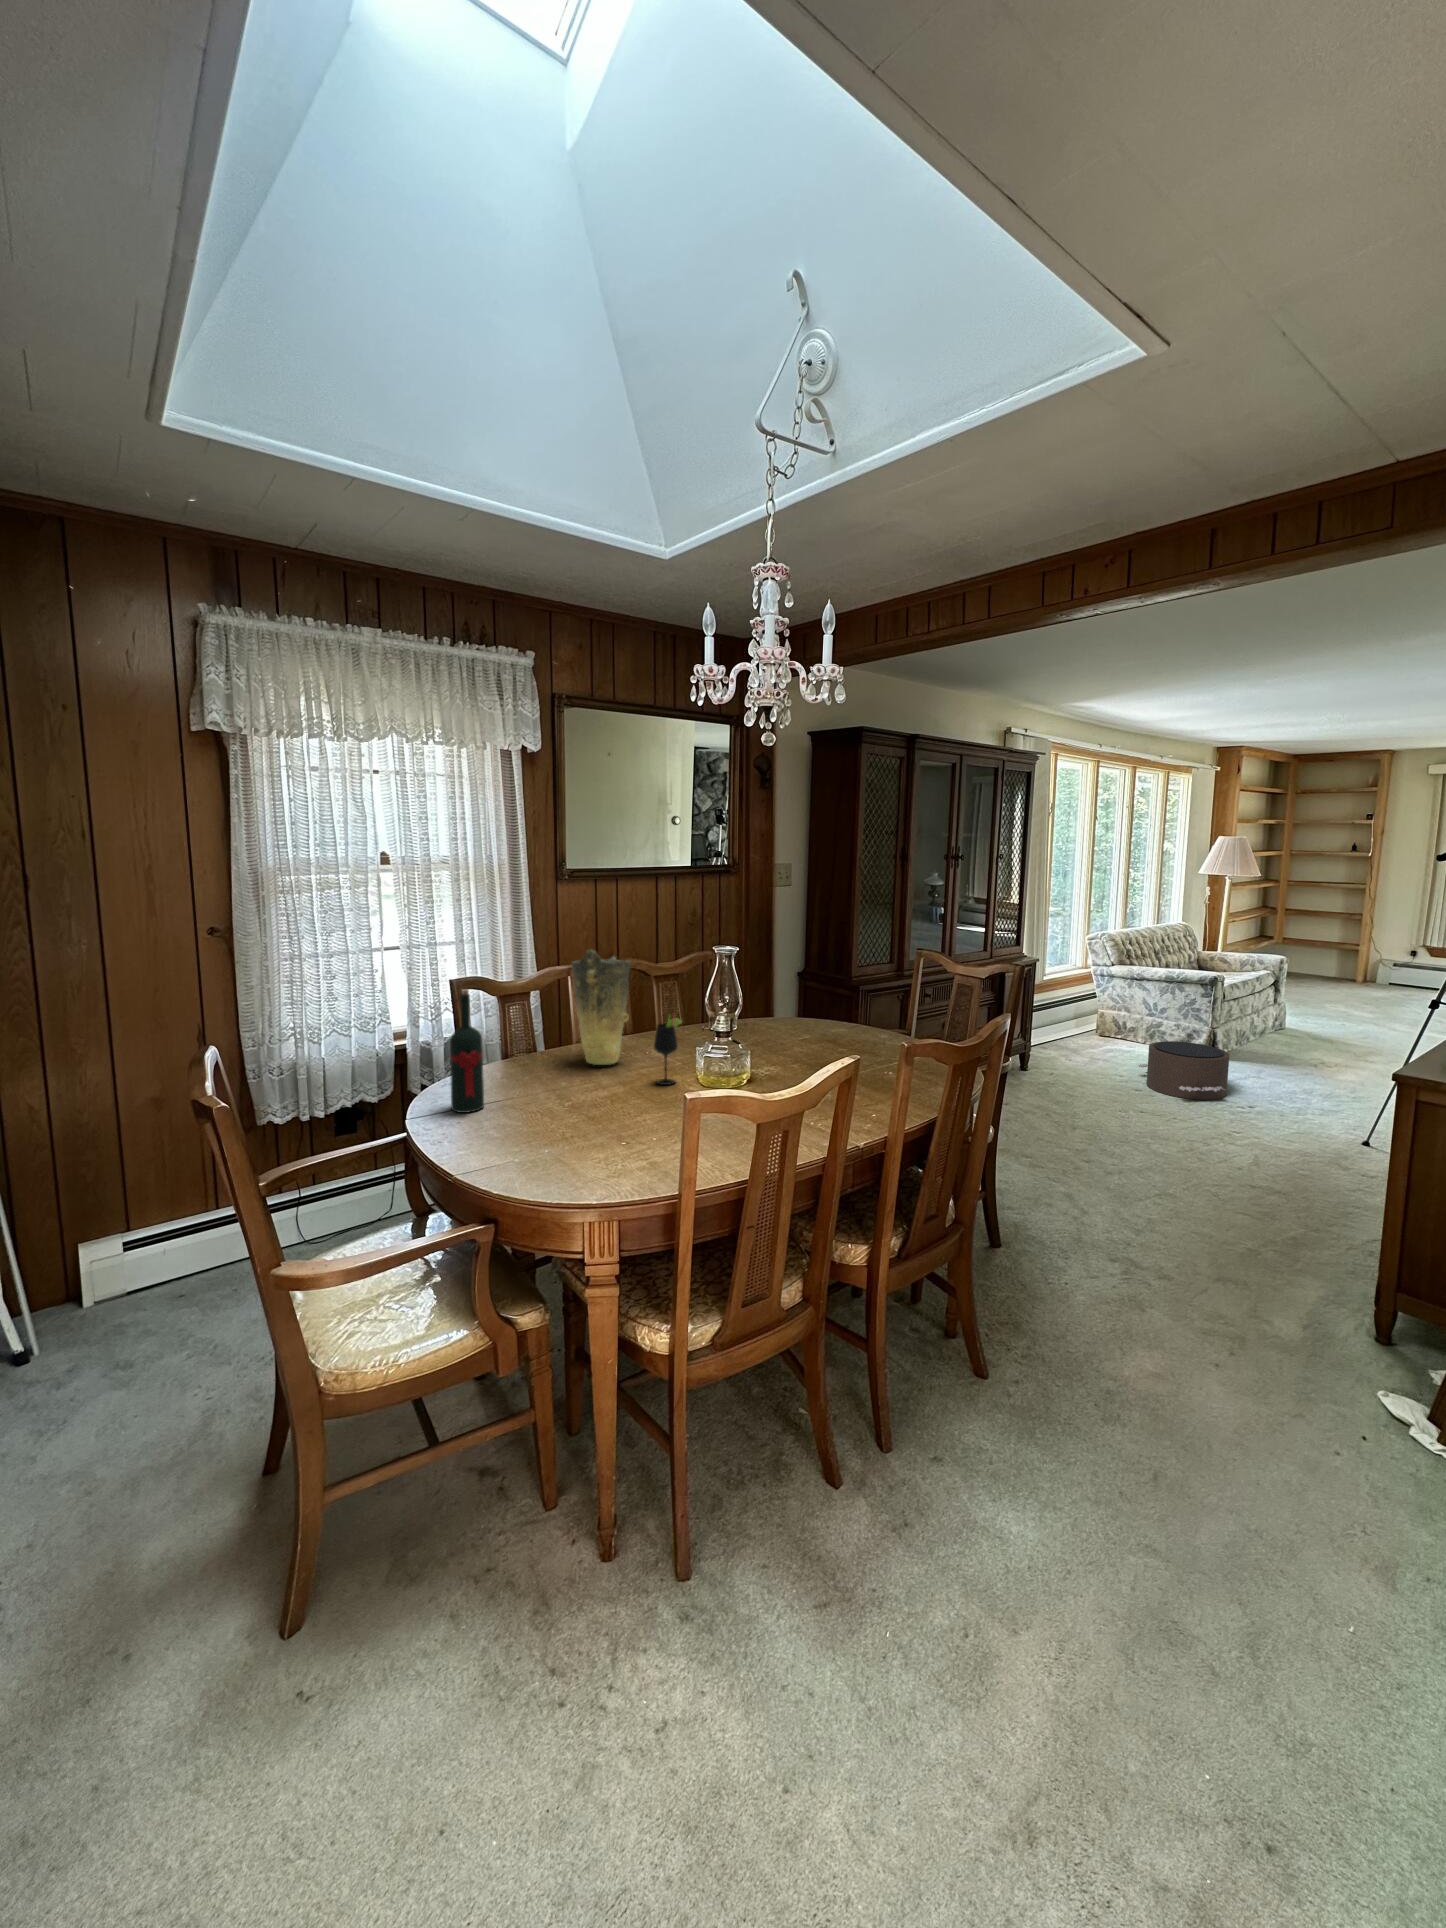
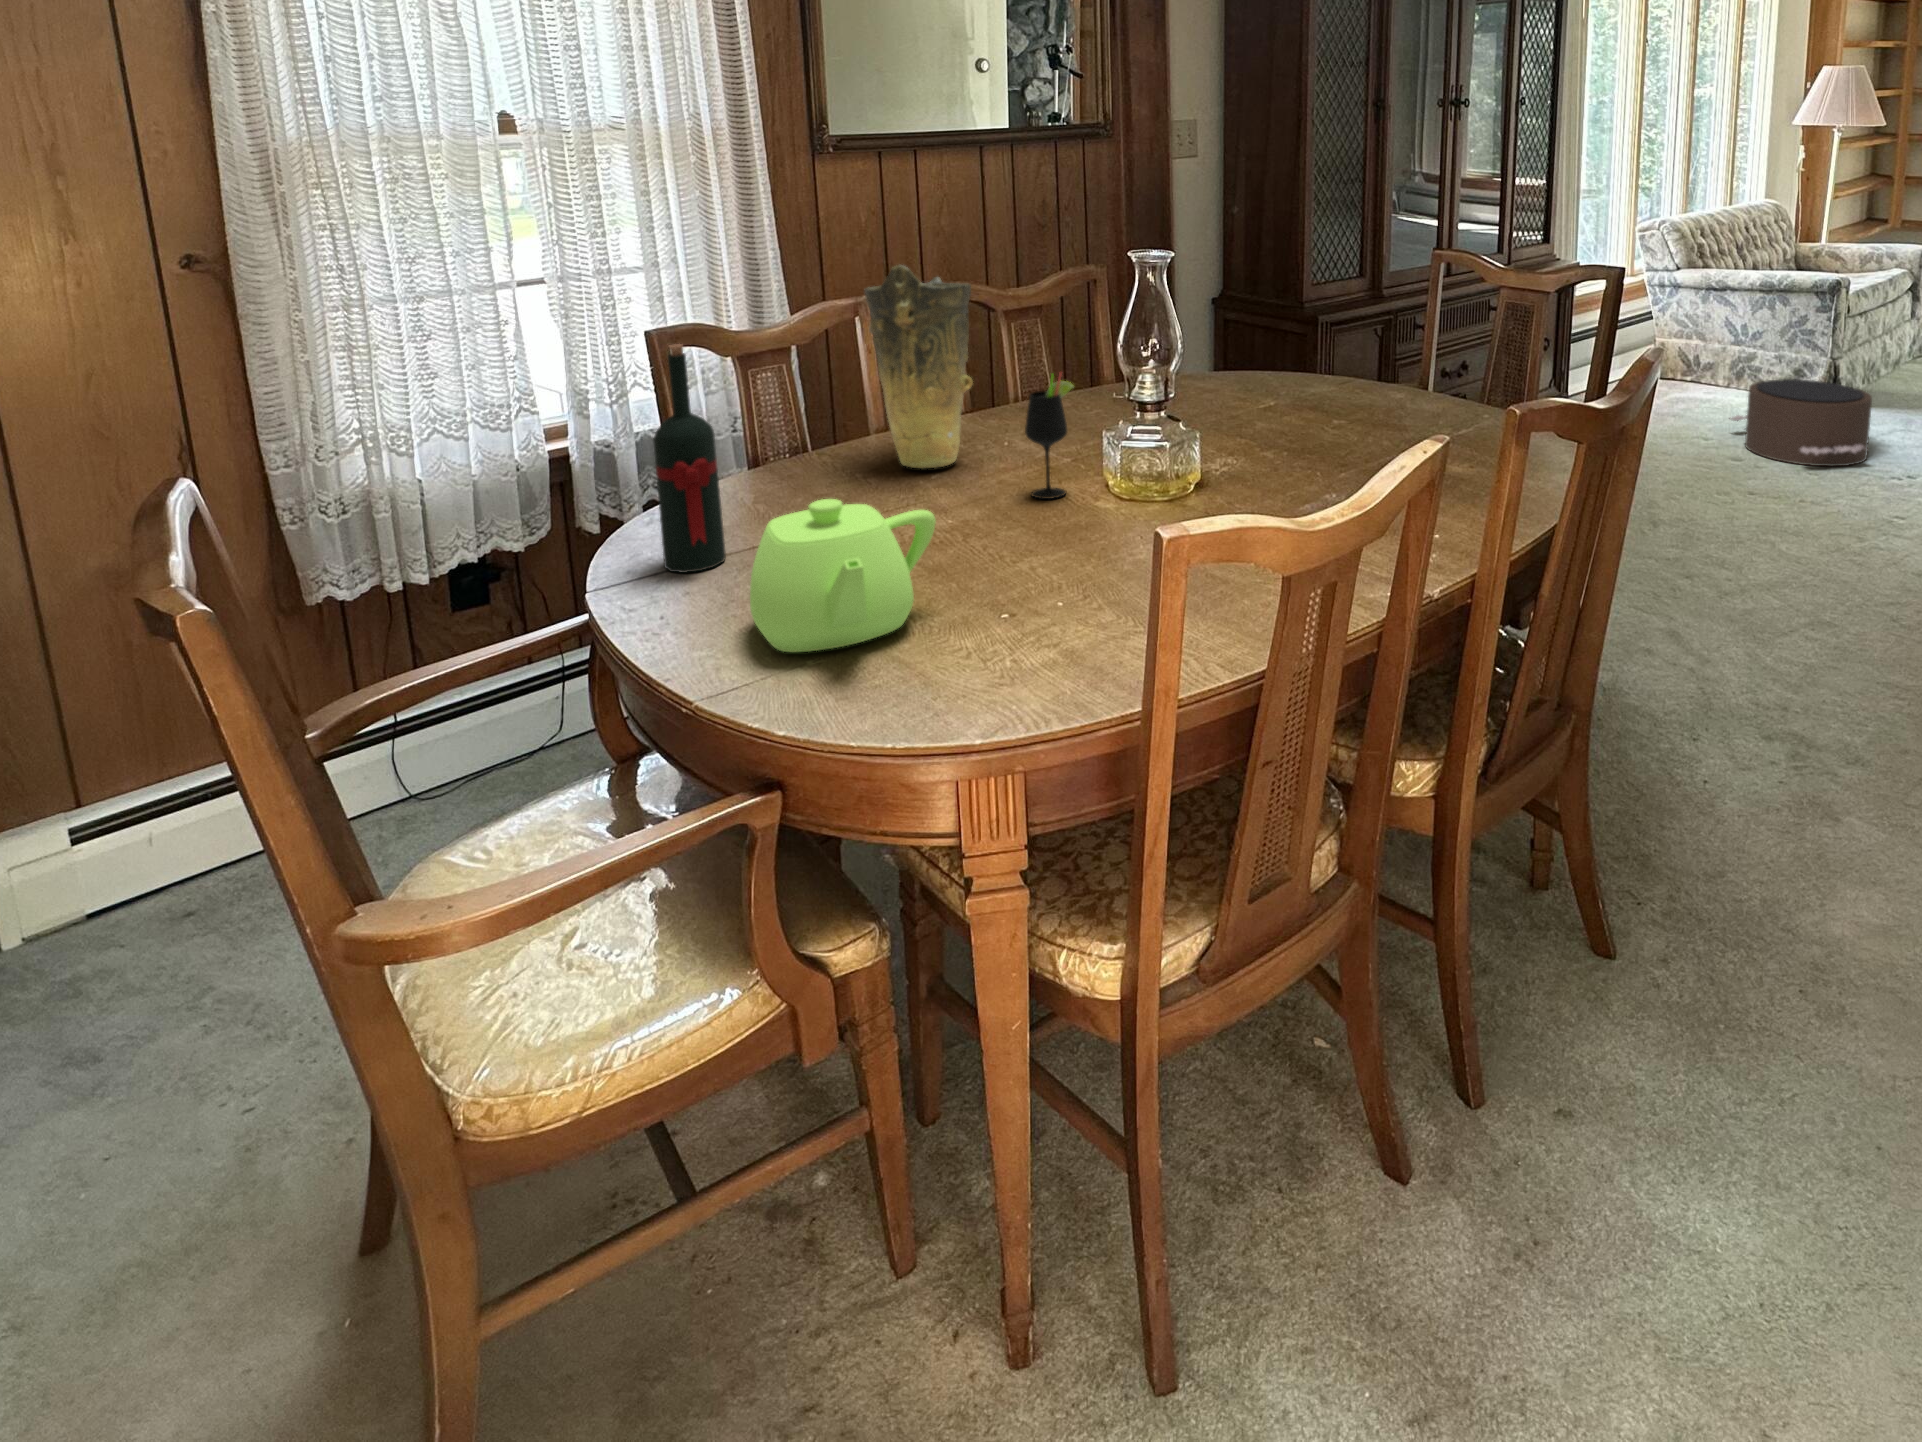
teapot: none [493,1075,594,1154] -> present [750,499,936,652]

